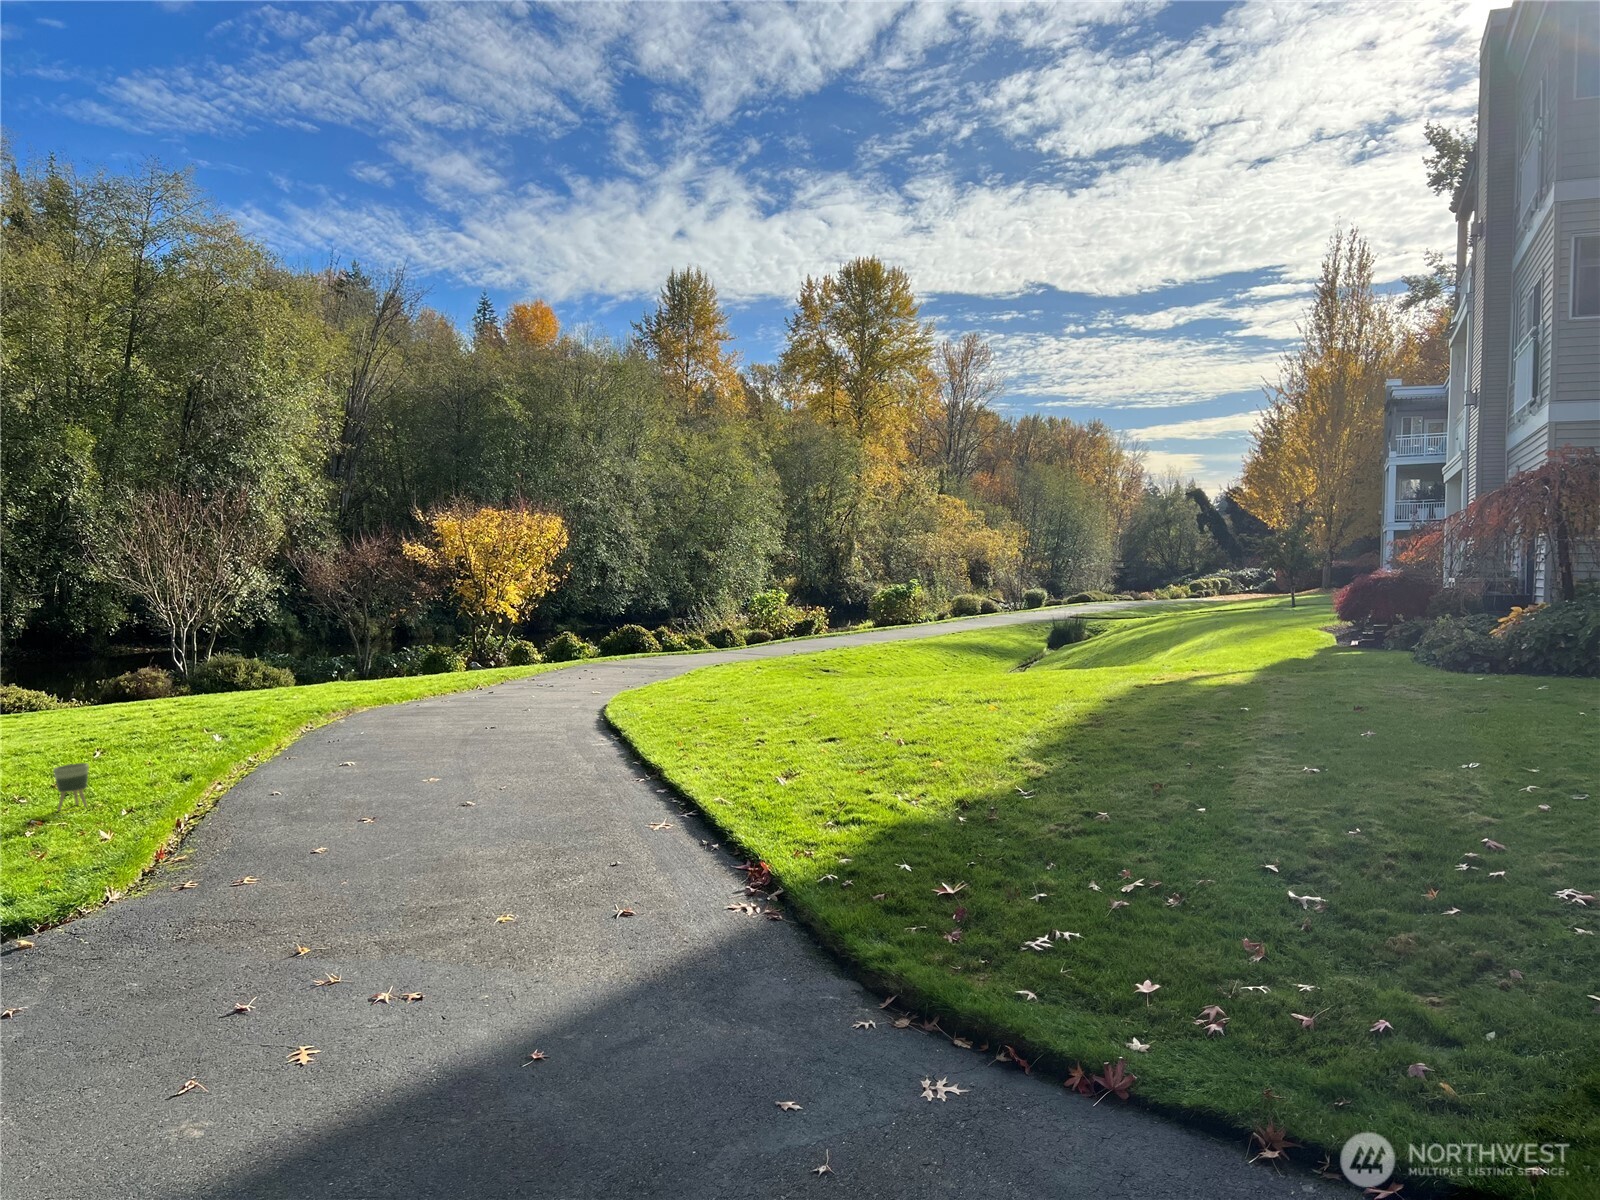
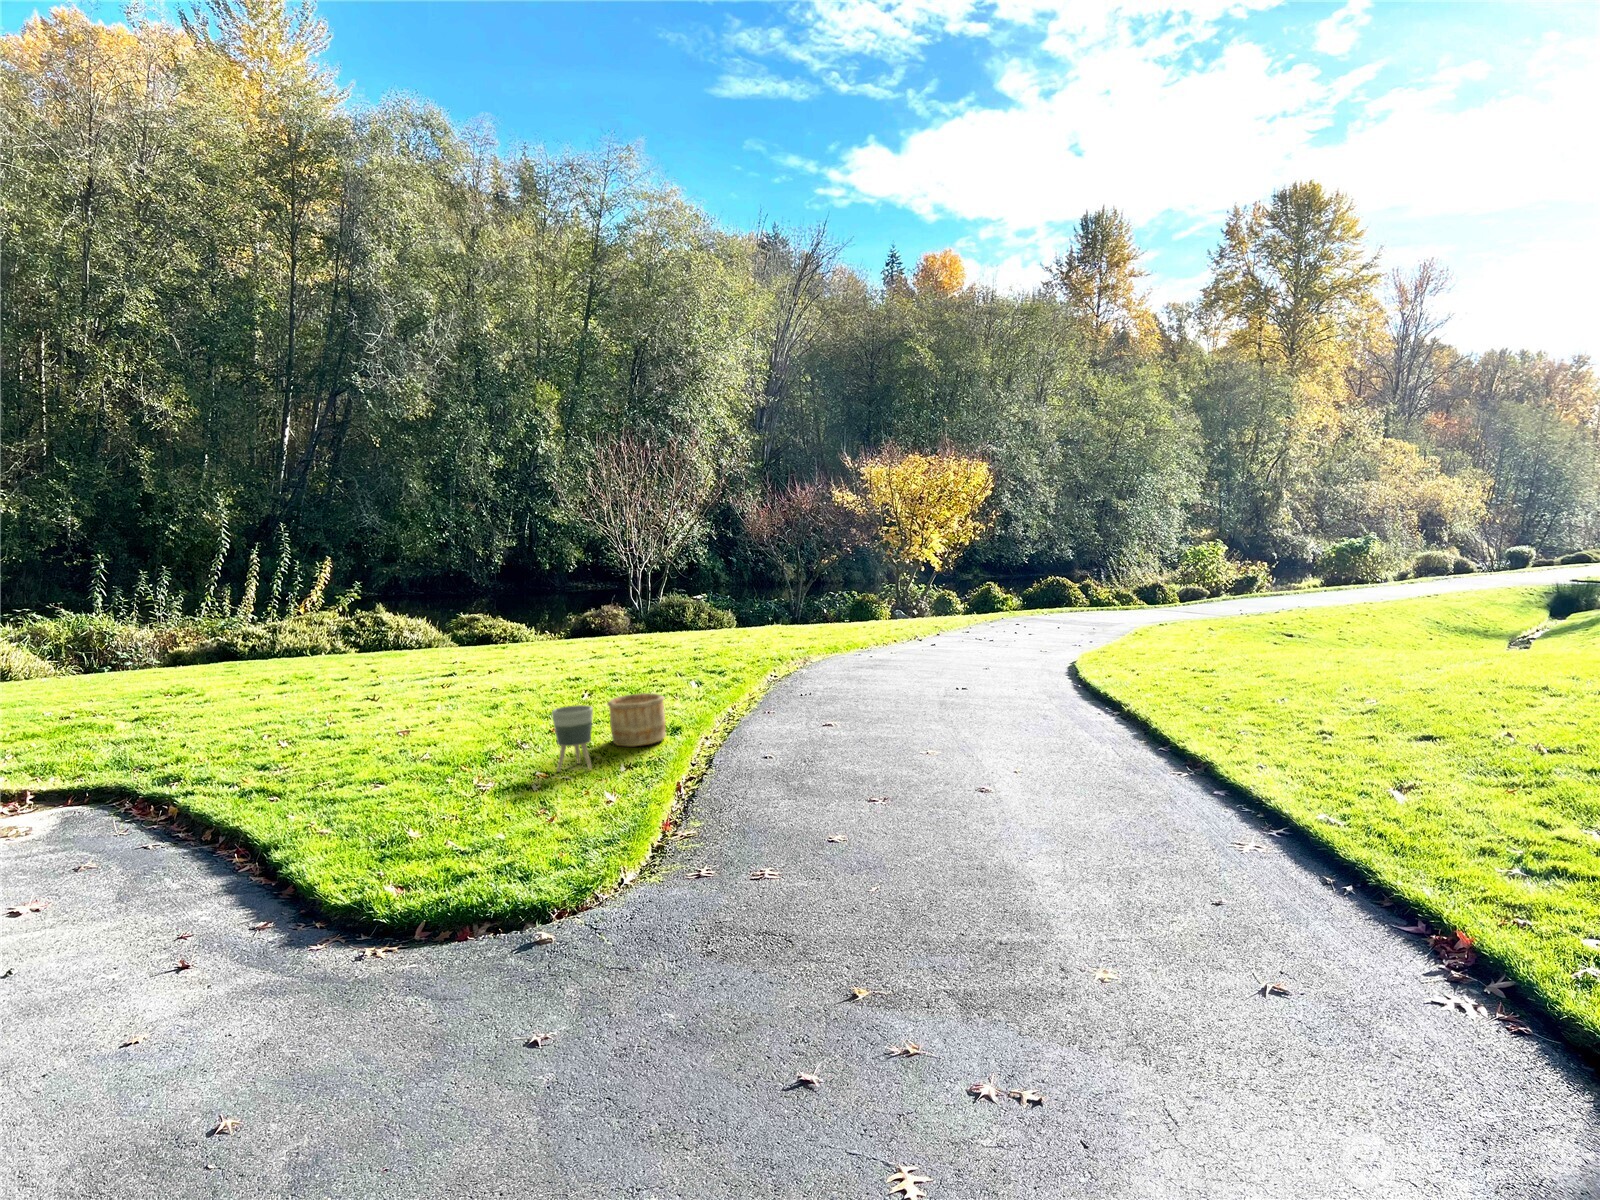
wooden bucket: none [105,752,158,791] -> present [607,693,666,747]

